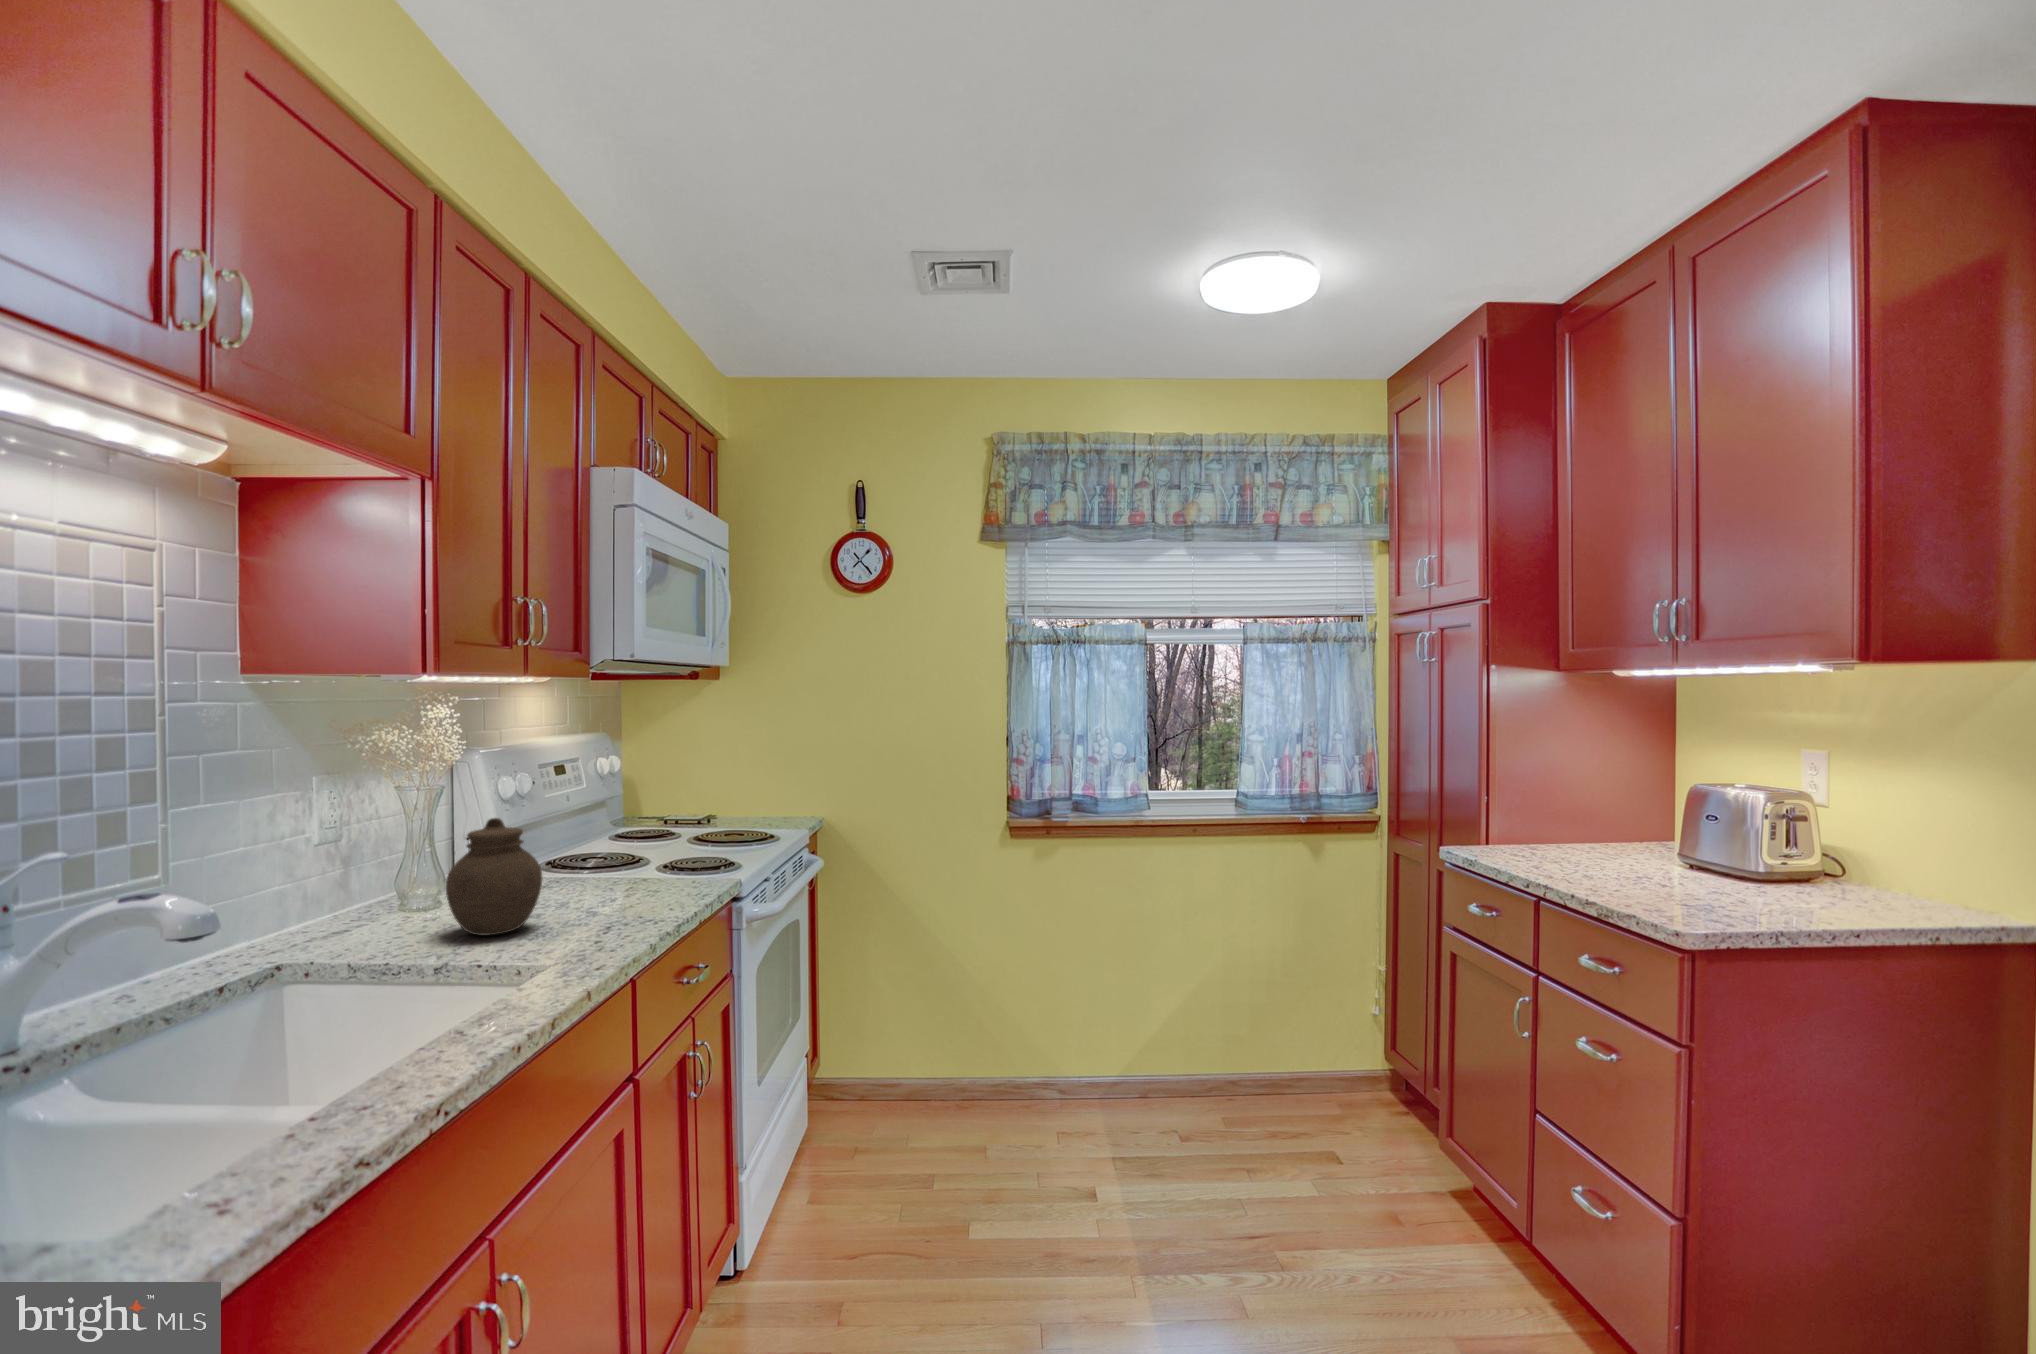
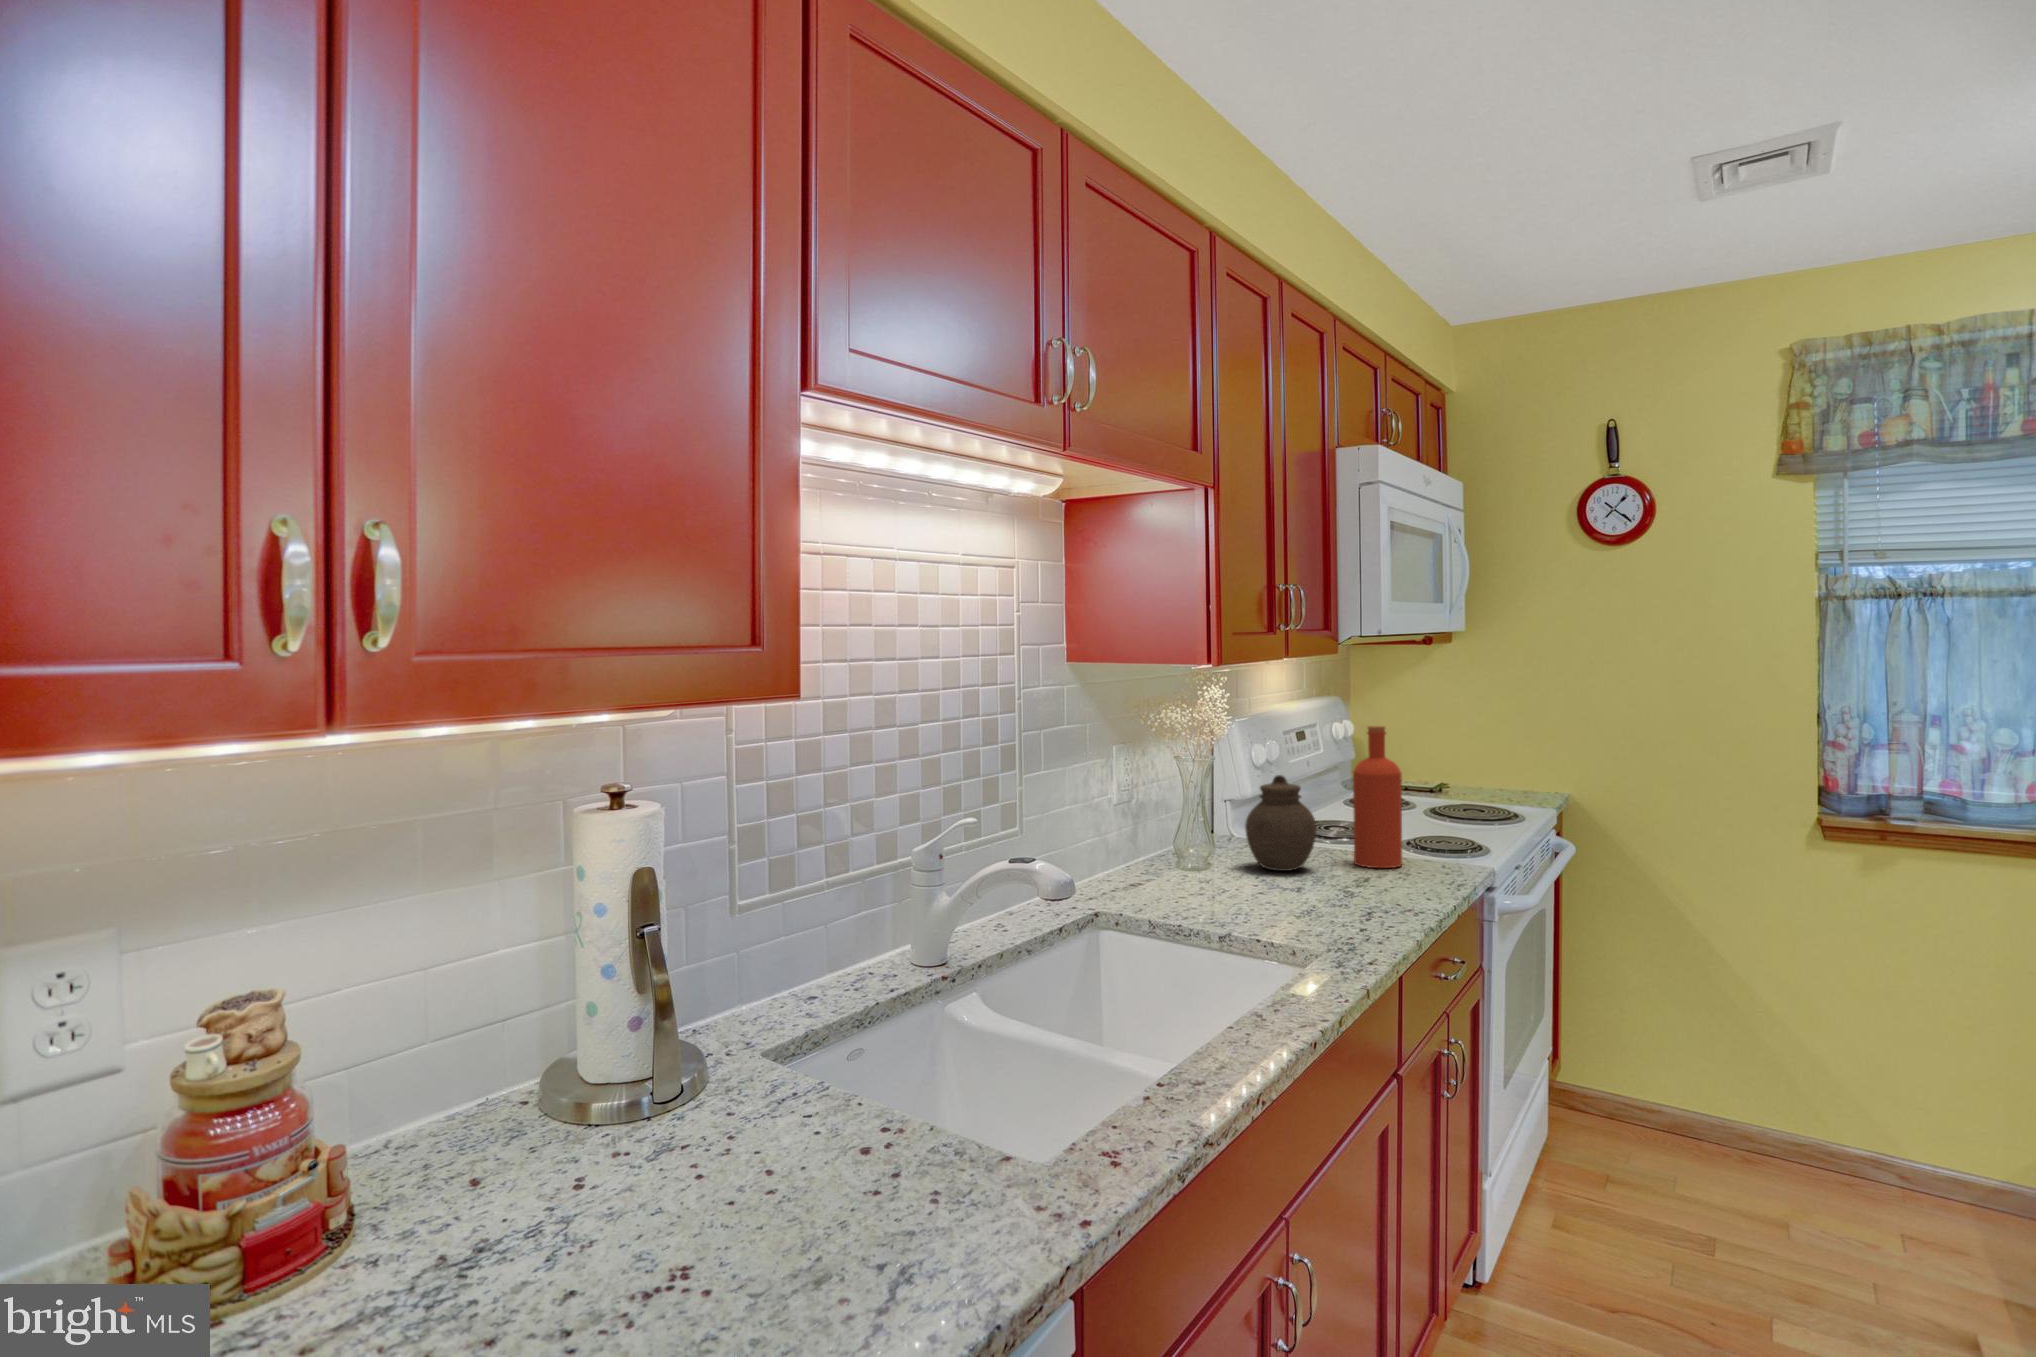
bottle: none [592,755,649,916] -> present [1353,726,1402,868]

